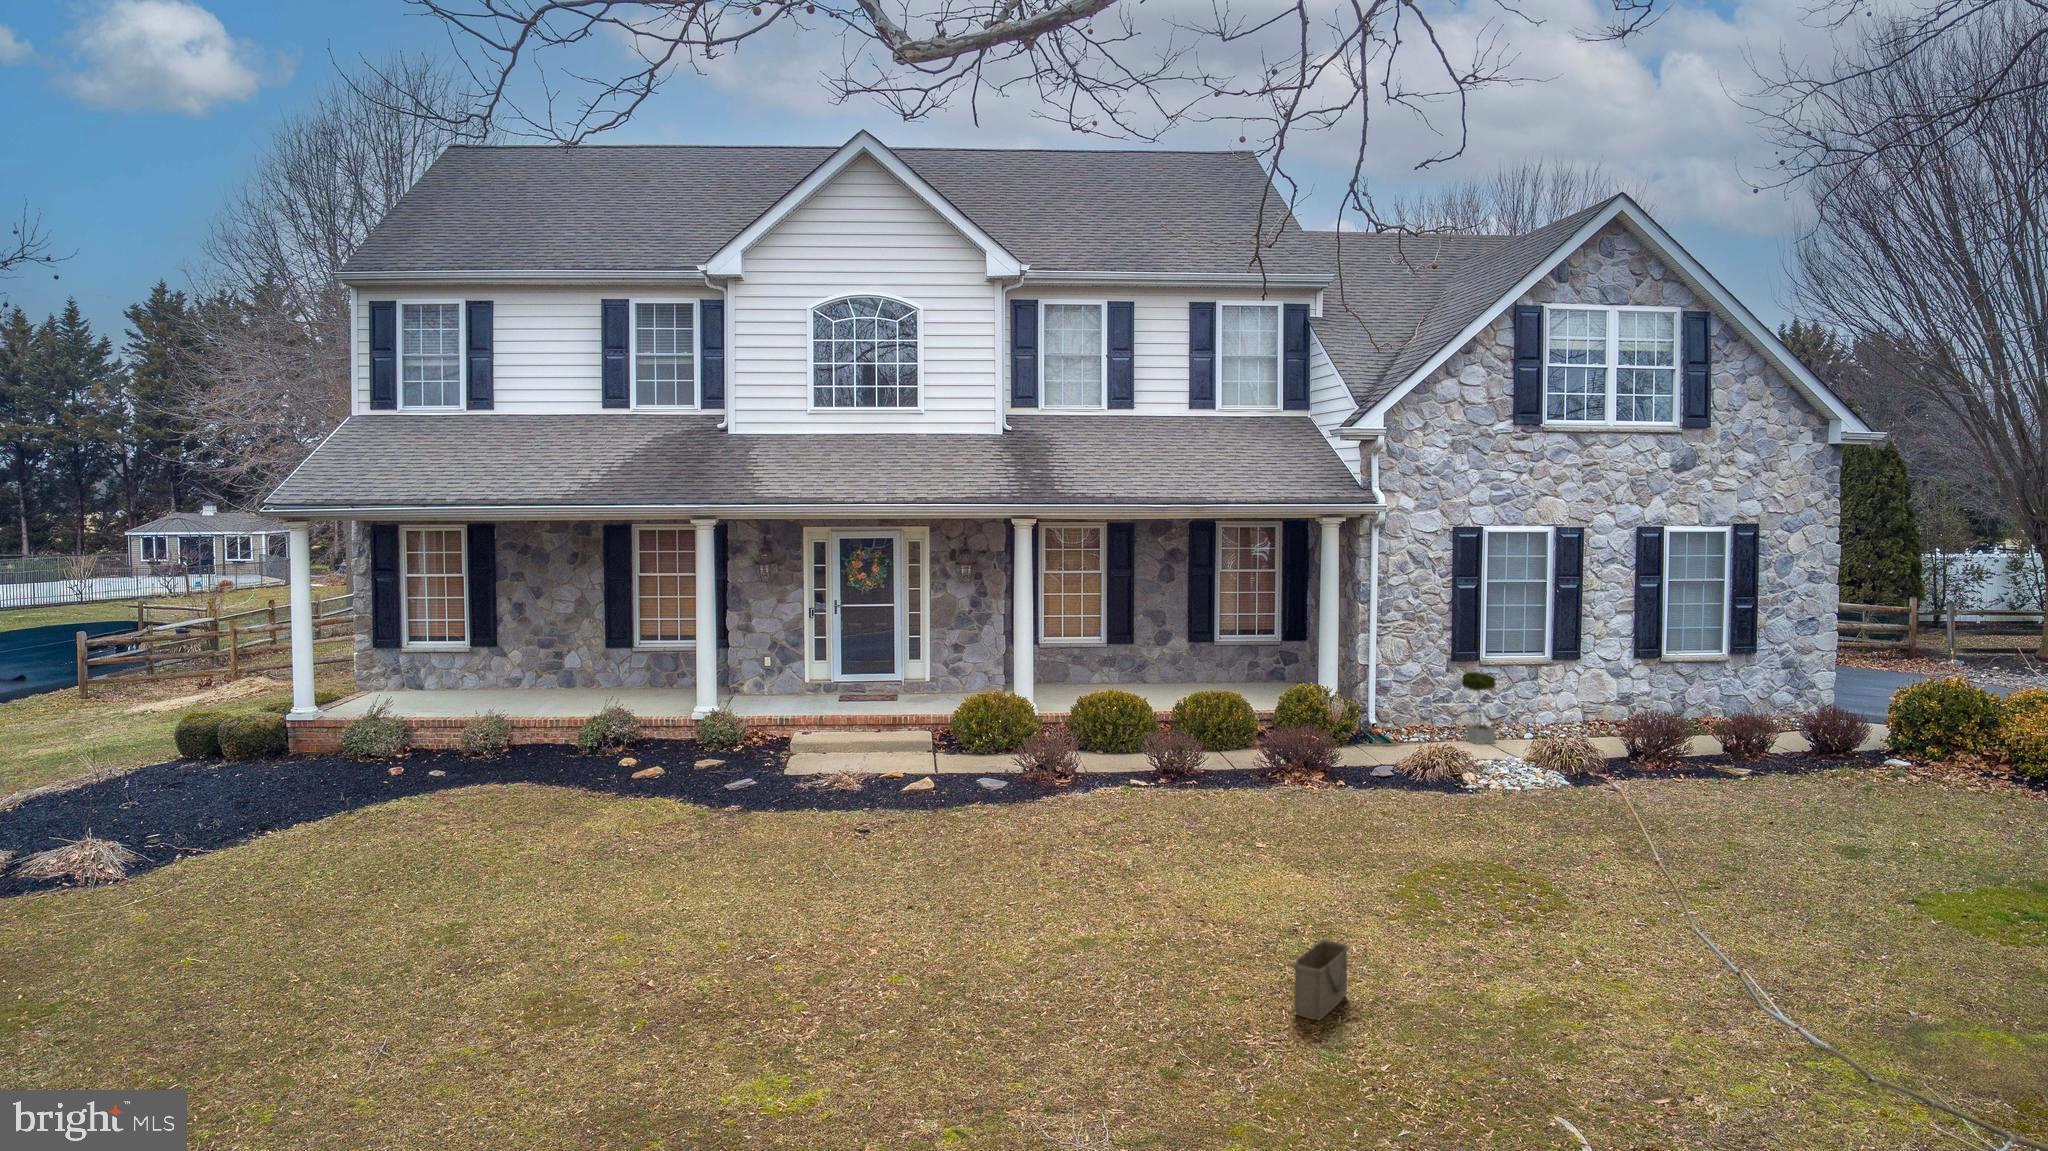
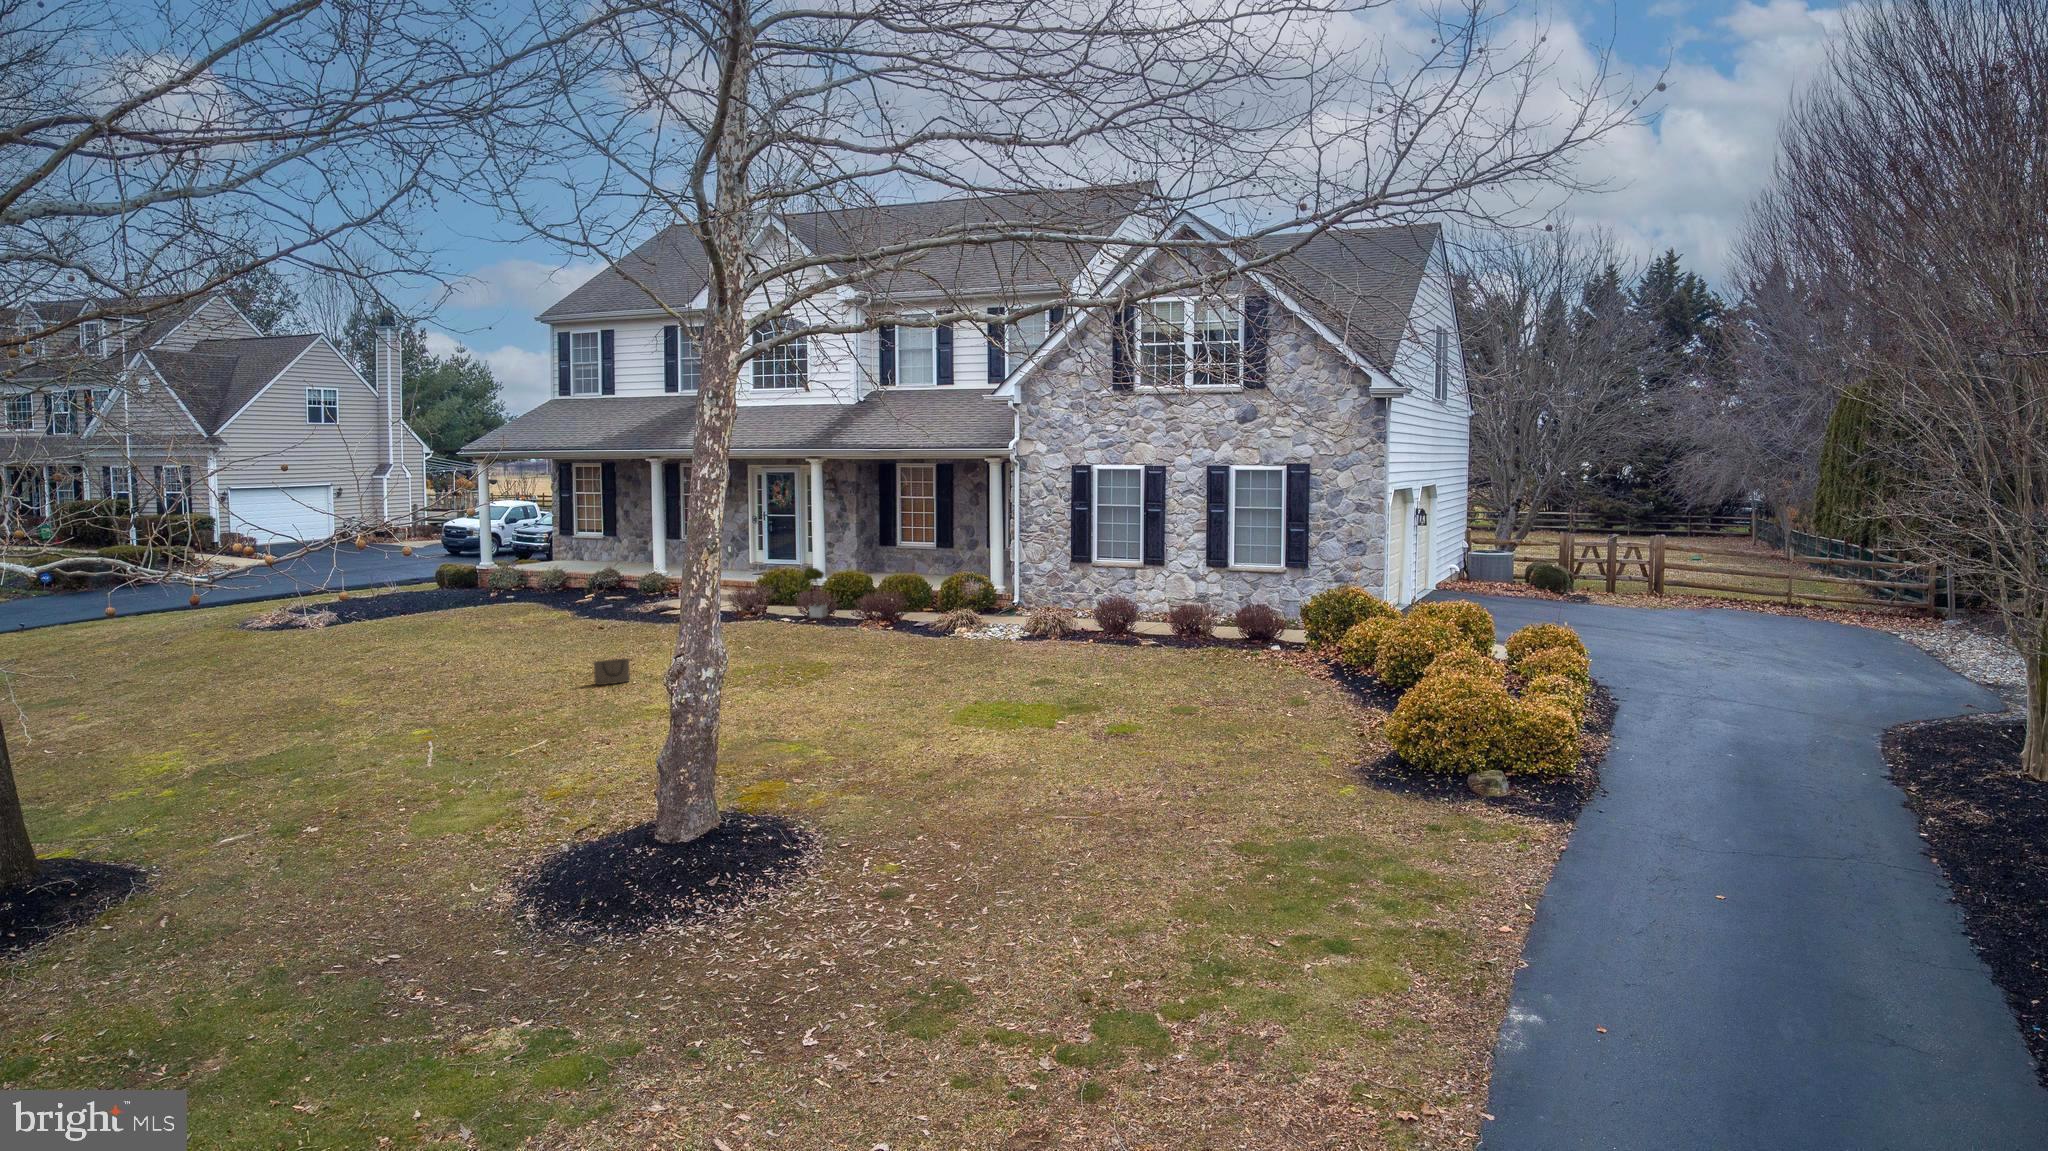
potted tree: present [1462,672,1496,744] -> present [804,568,828,618]

